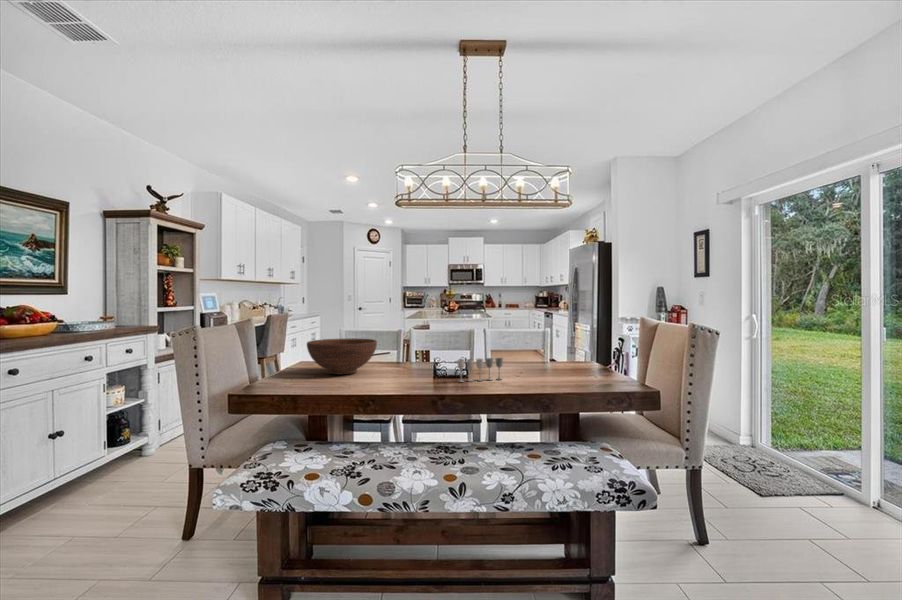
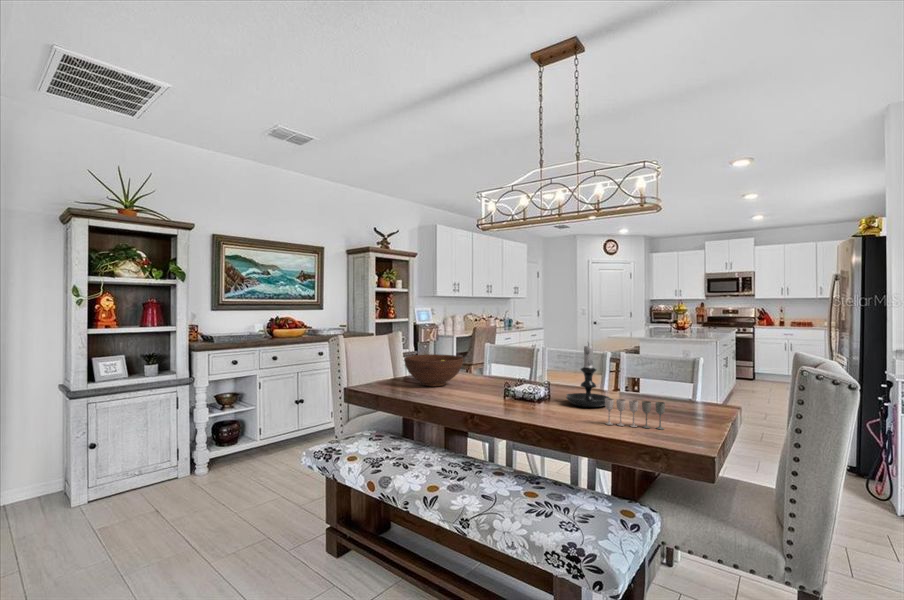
candle holder: none [501,313,544,373] -> present [566,345,610,407]
wine glass: present [458,358,503,382] -> present [605,398,665,429]

